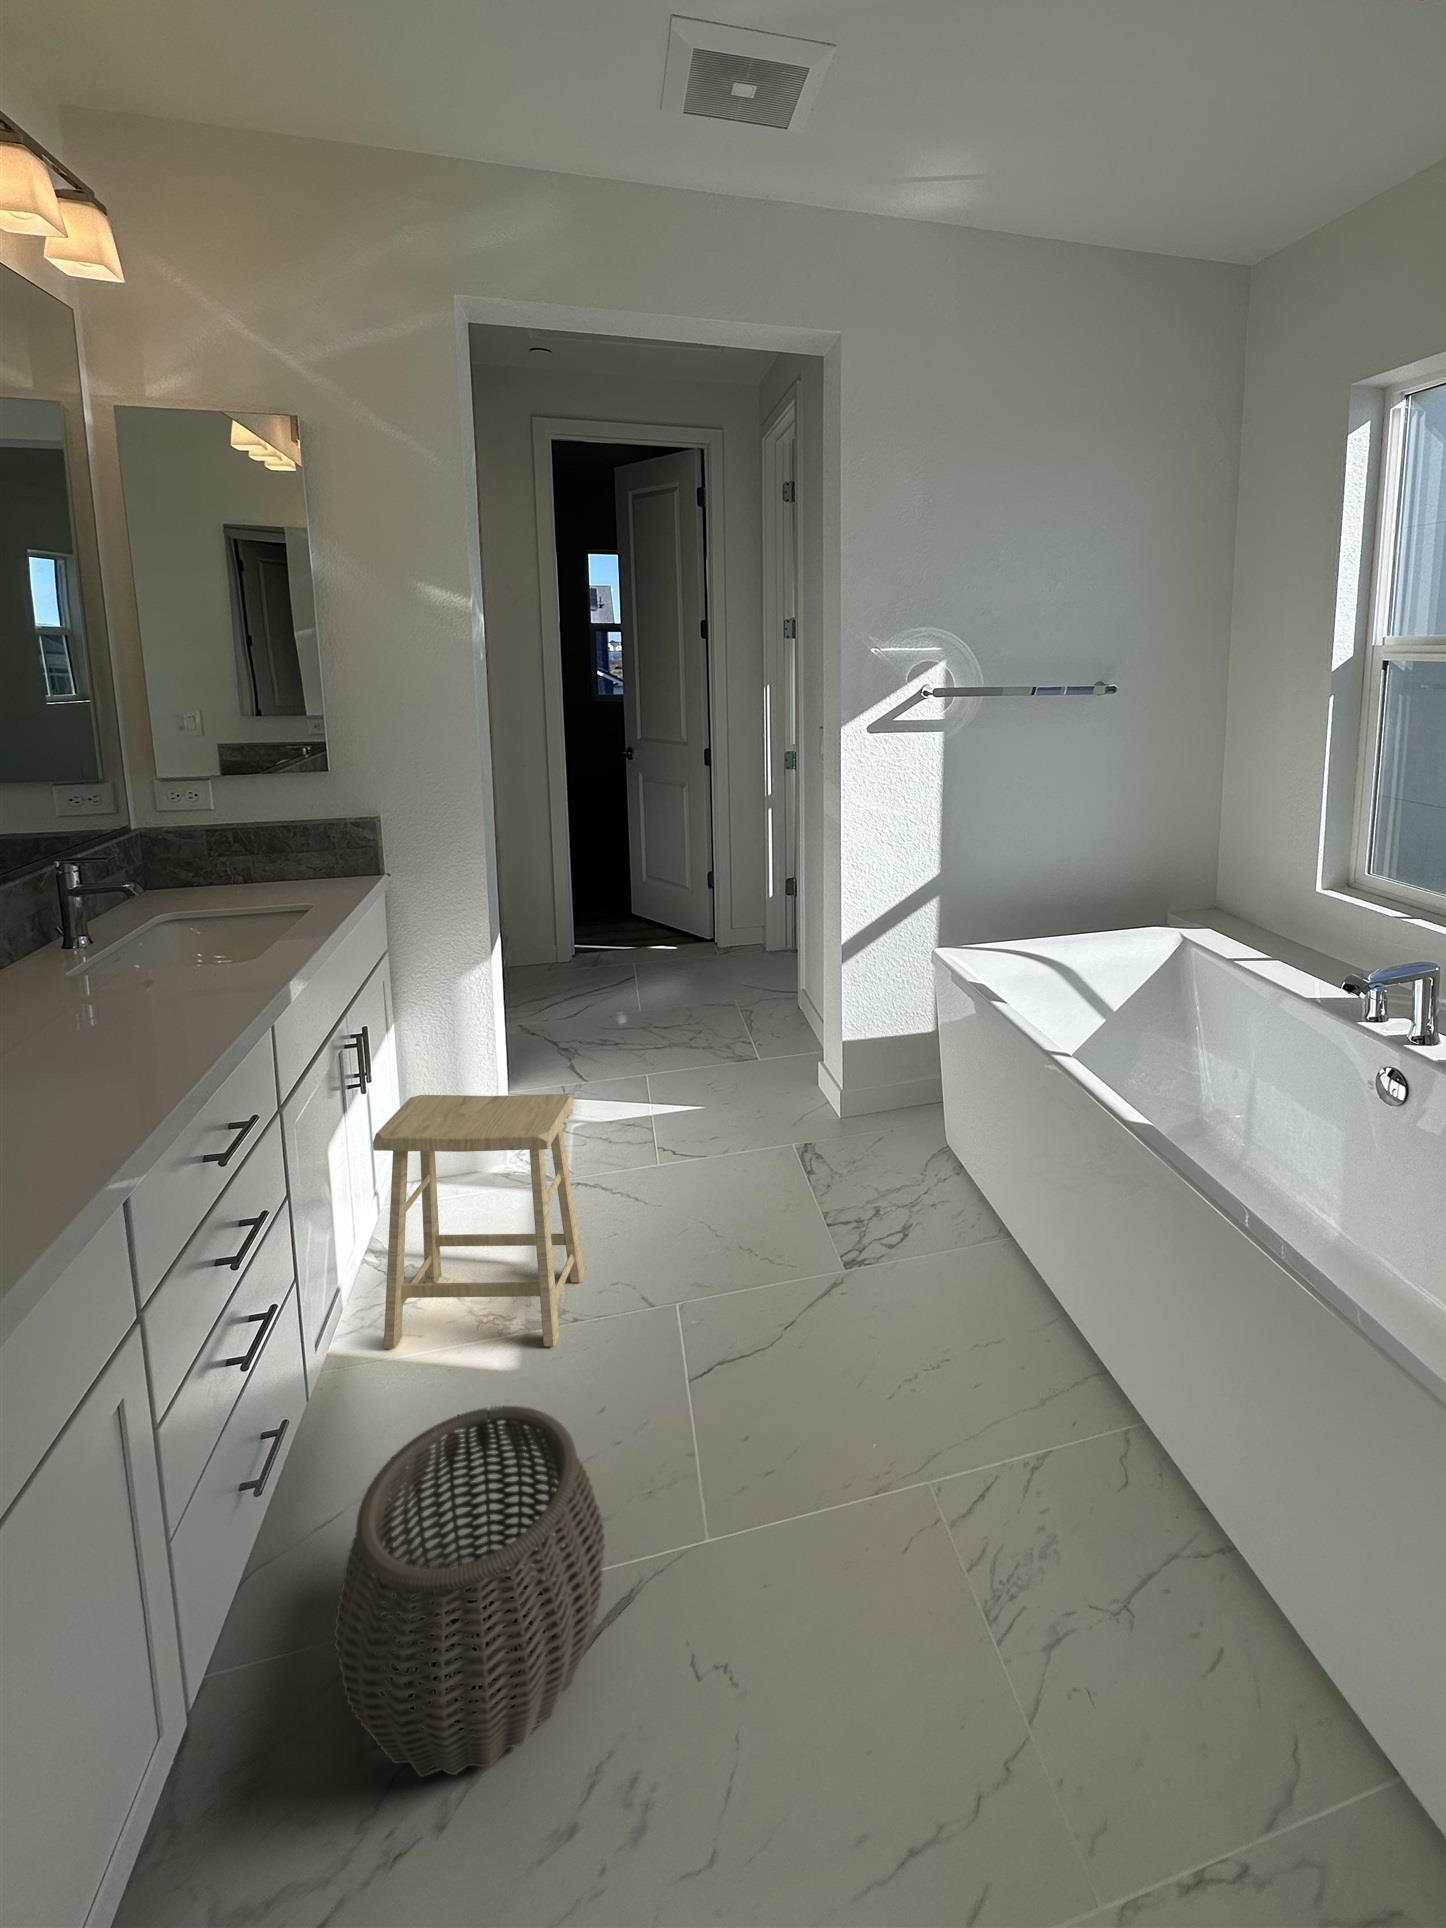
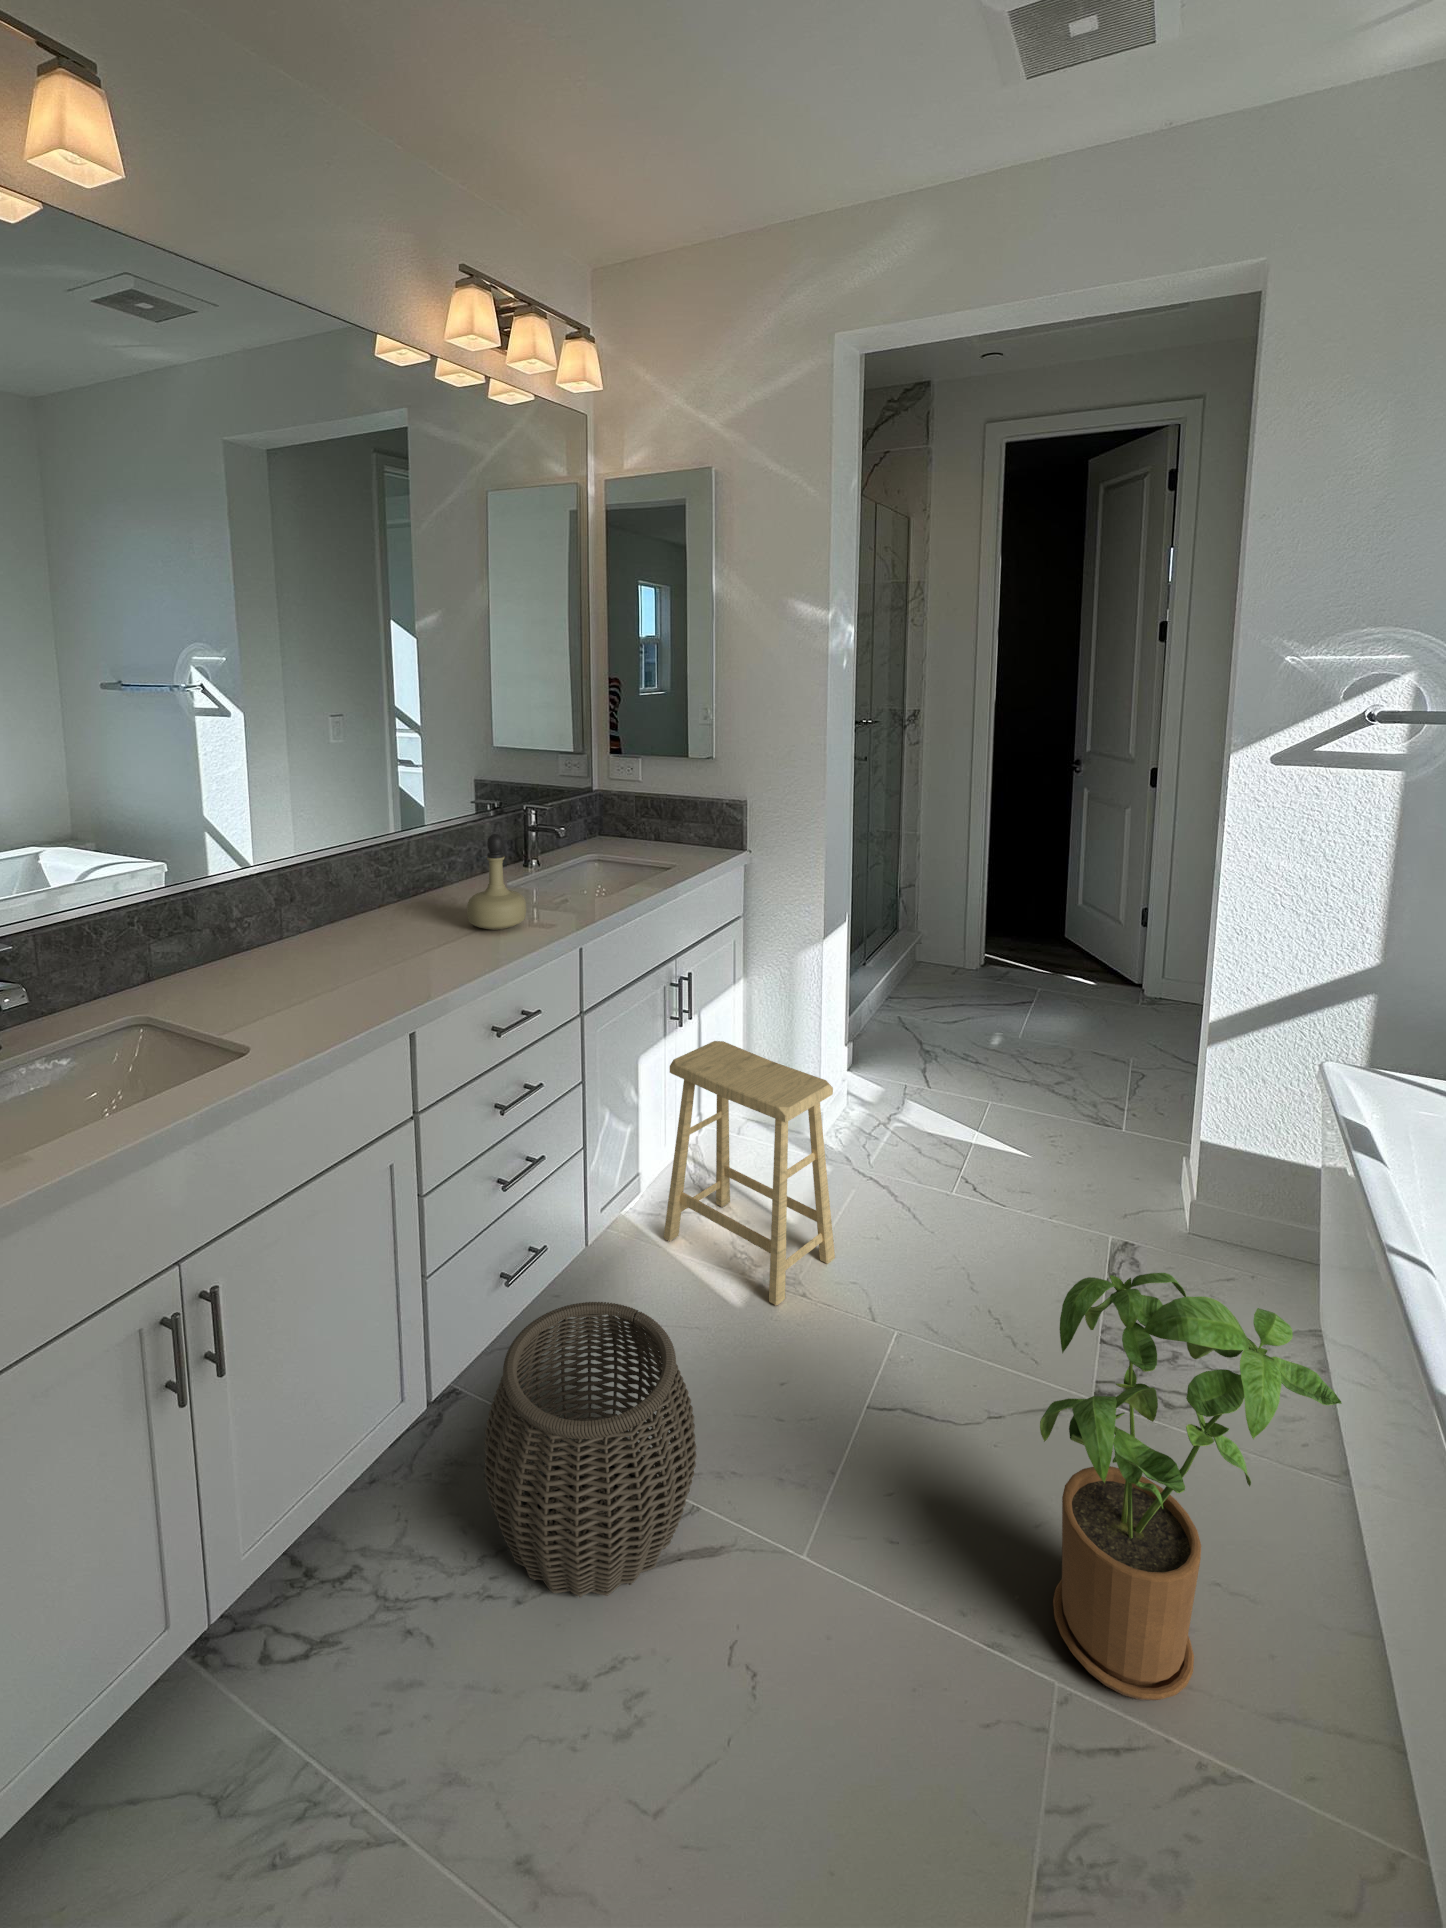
perfume bottle: none [95,900,196,1036] -> present [467,834,526,930]
house plant: none [881,1123,1074,1461] -> present [1040,1273,1342,1700]

